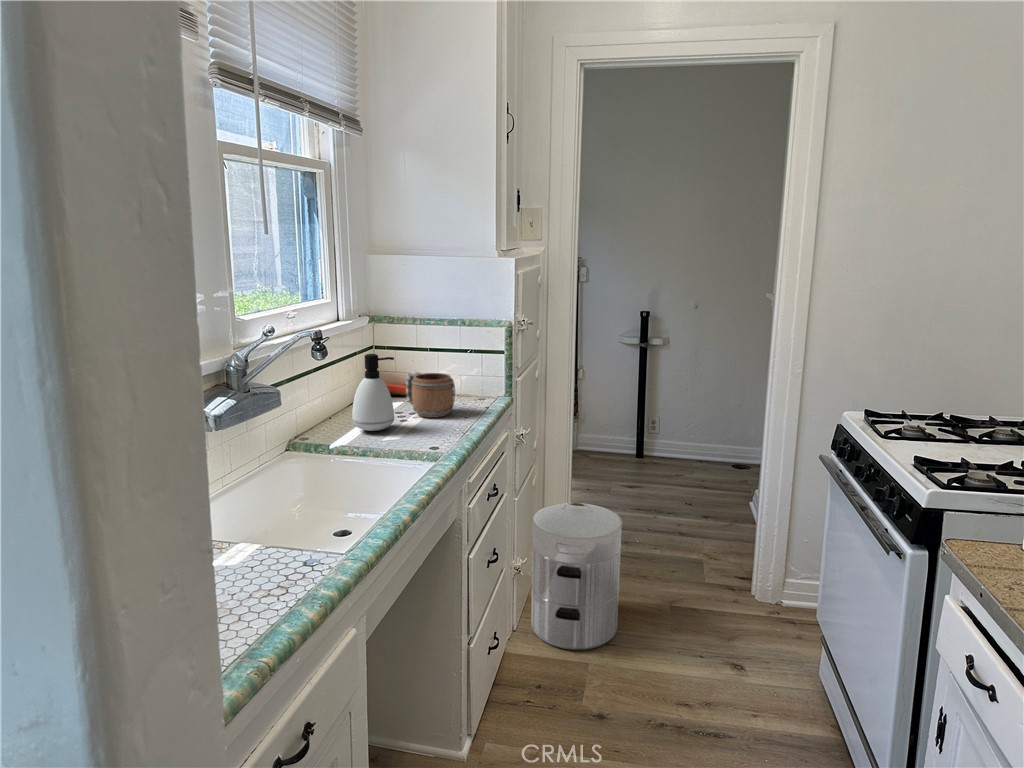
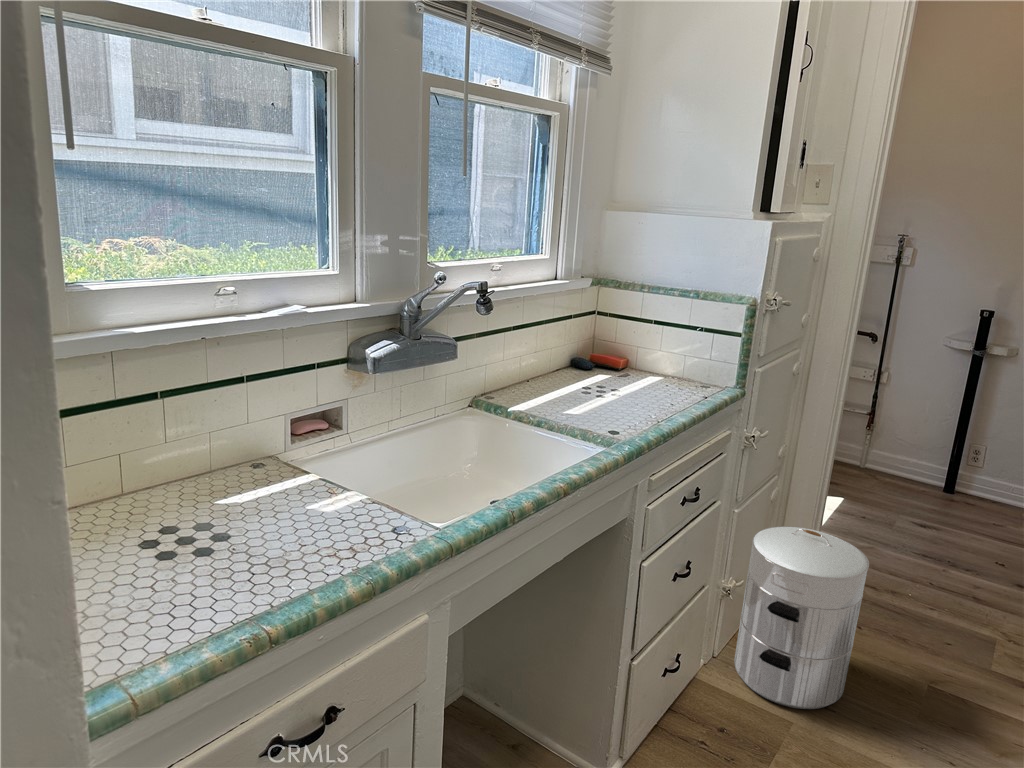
soap dispenser: present [352,354,394,431] -> none [542,317,594,402]
mug: present [406,371,455,418] -> none [616,343,668,399]

